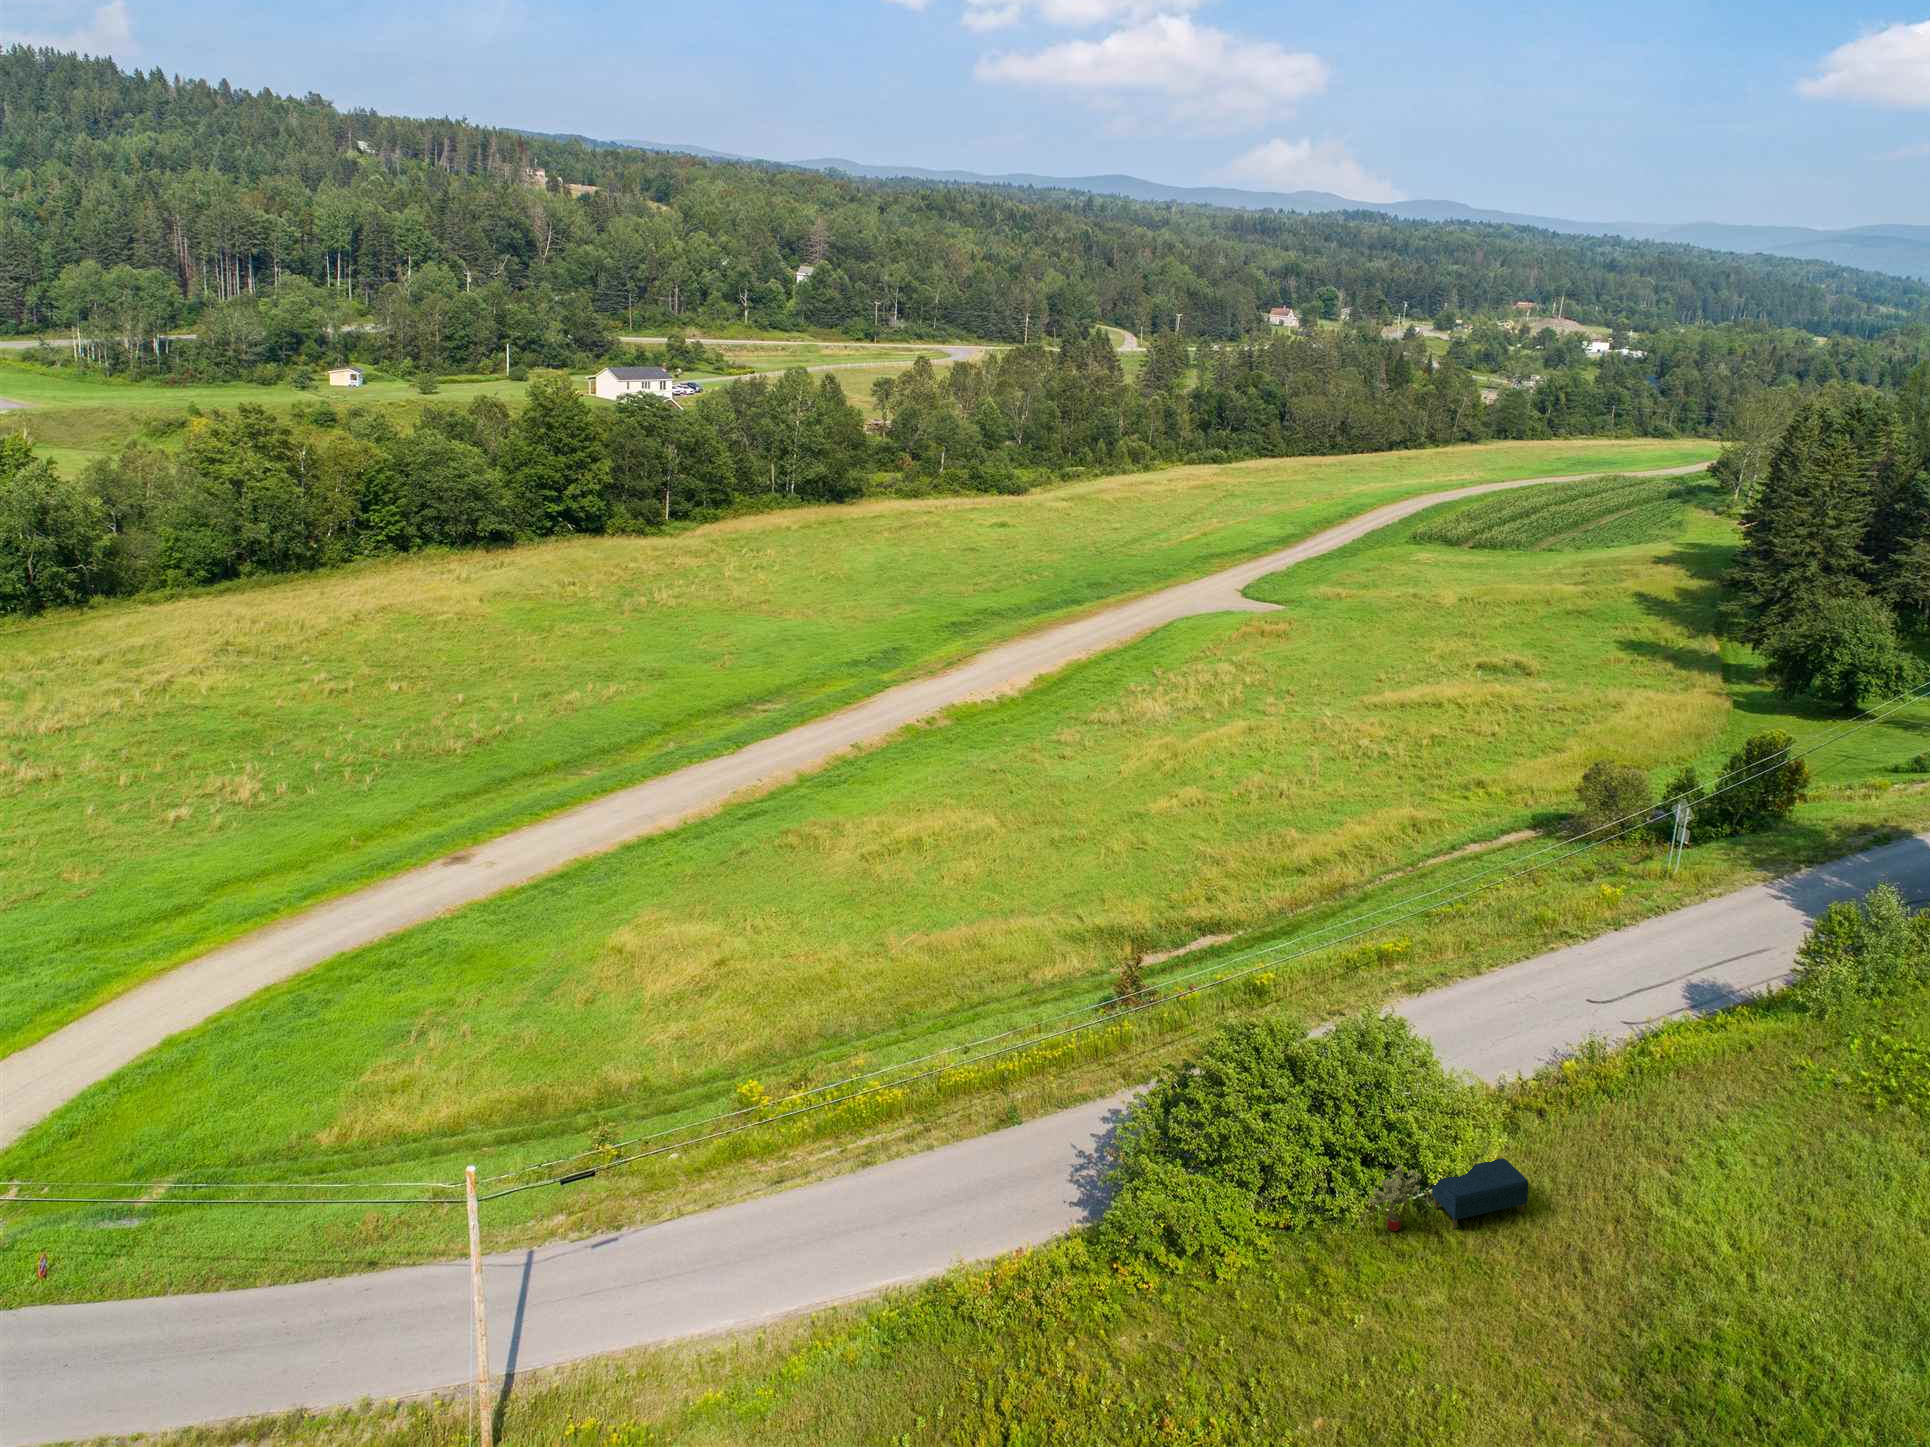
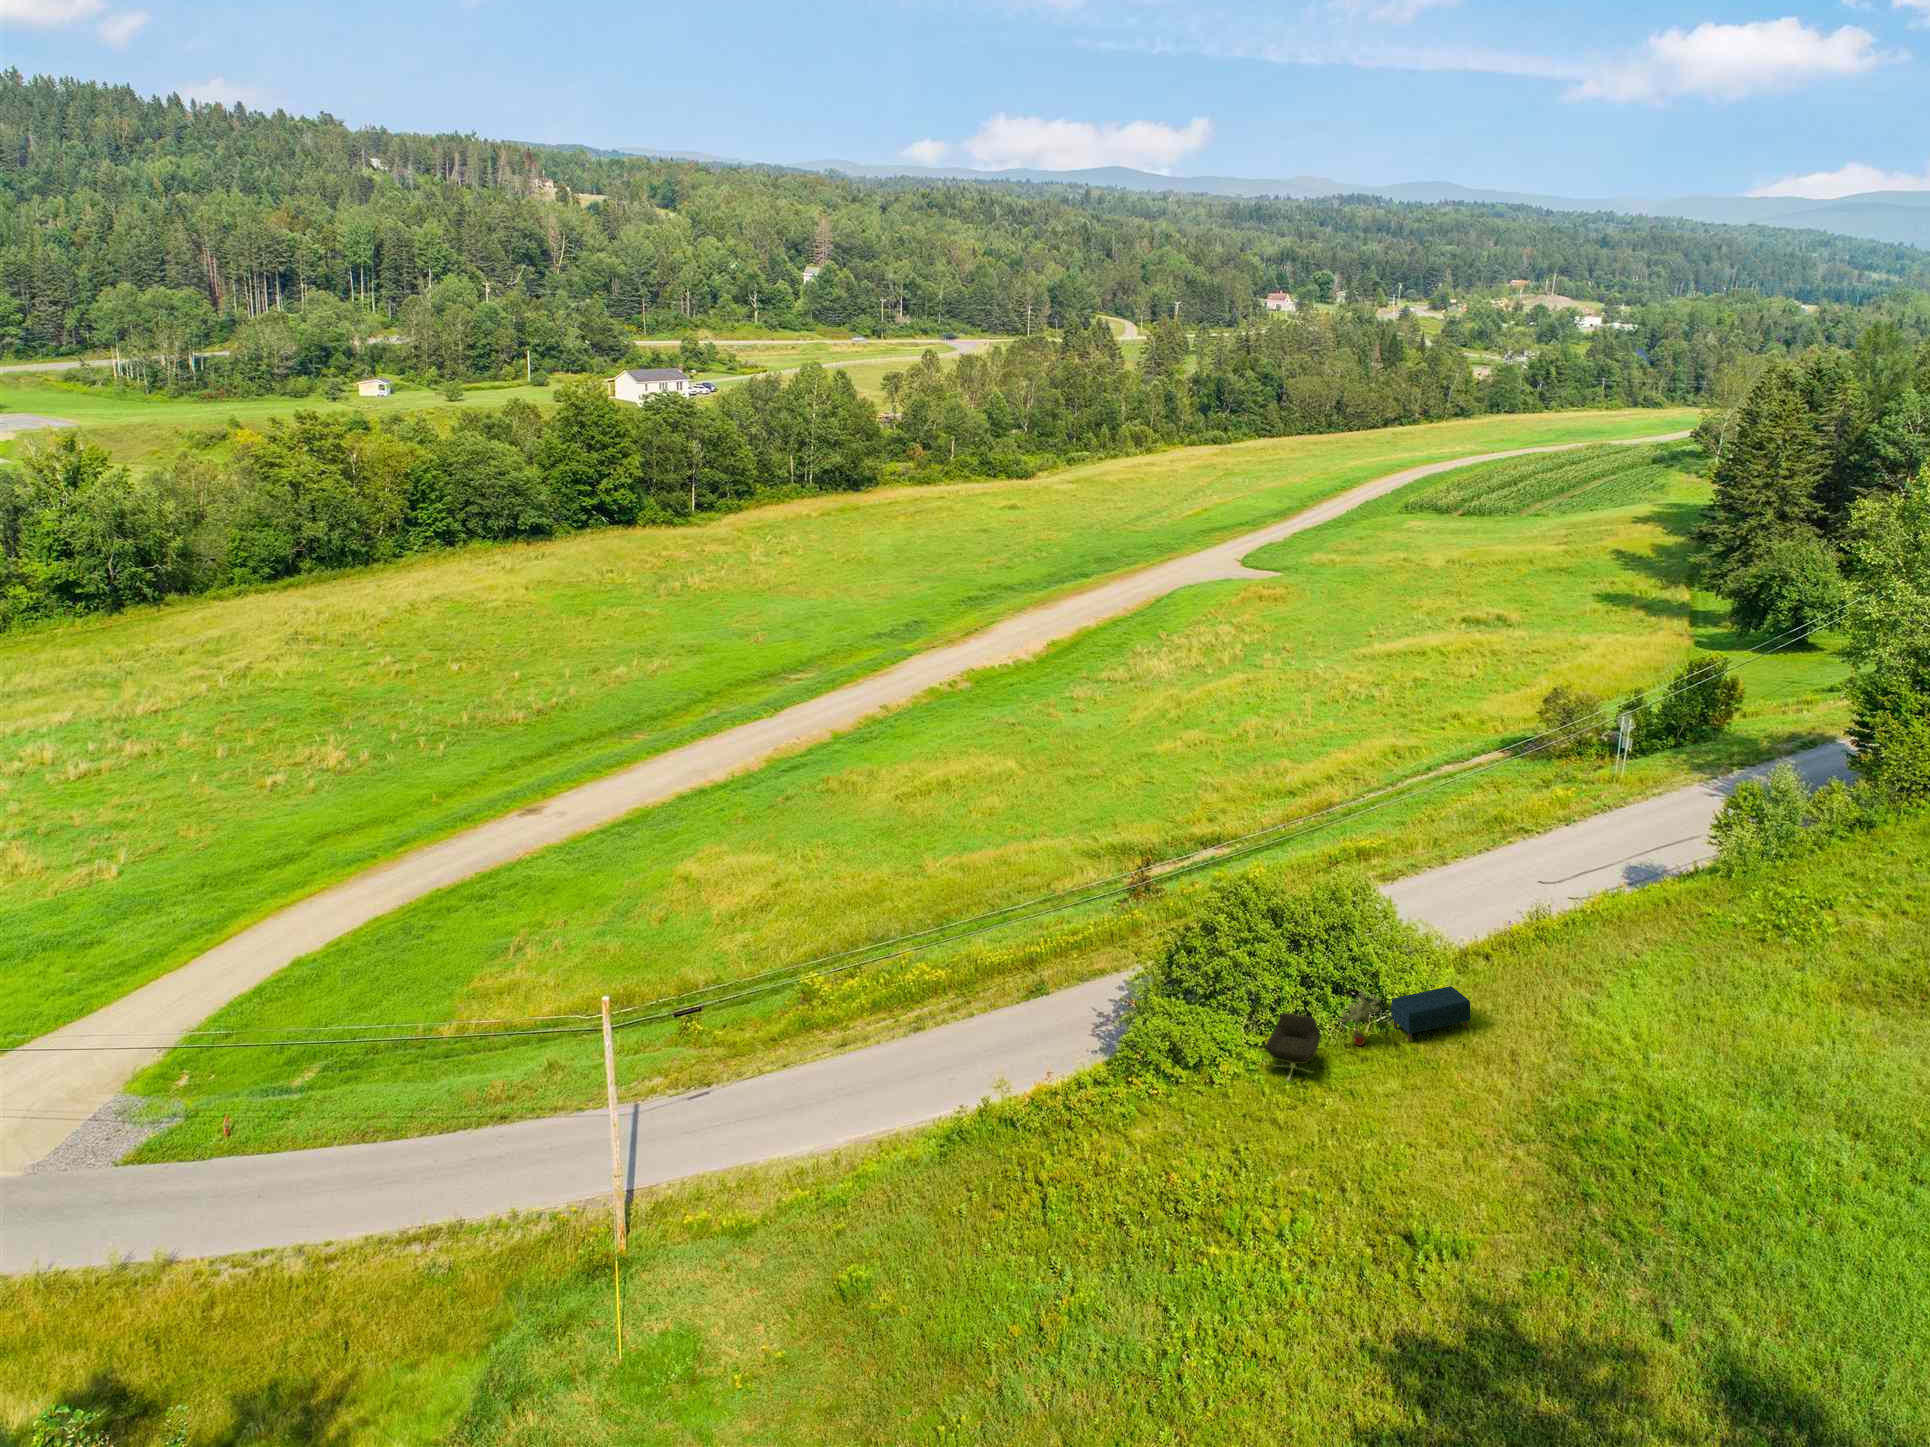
lounge chair: none [1280,1189,1348,1279] -> present [1264,1013,1320,1080]

